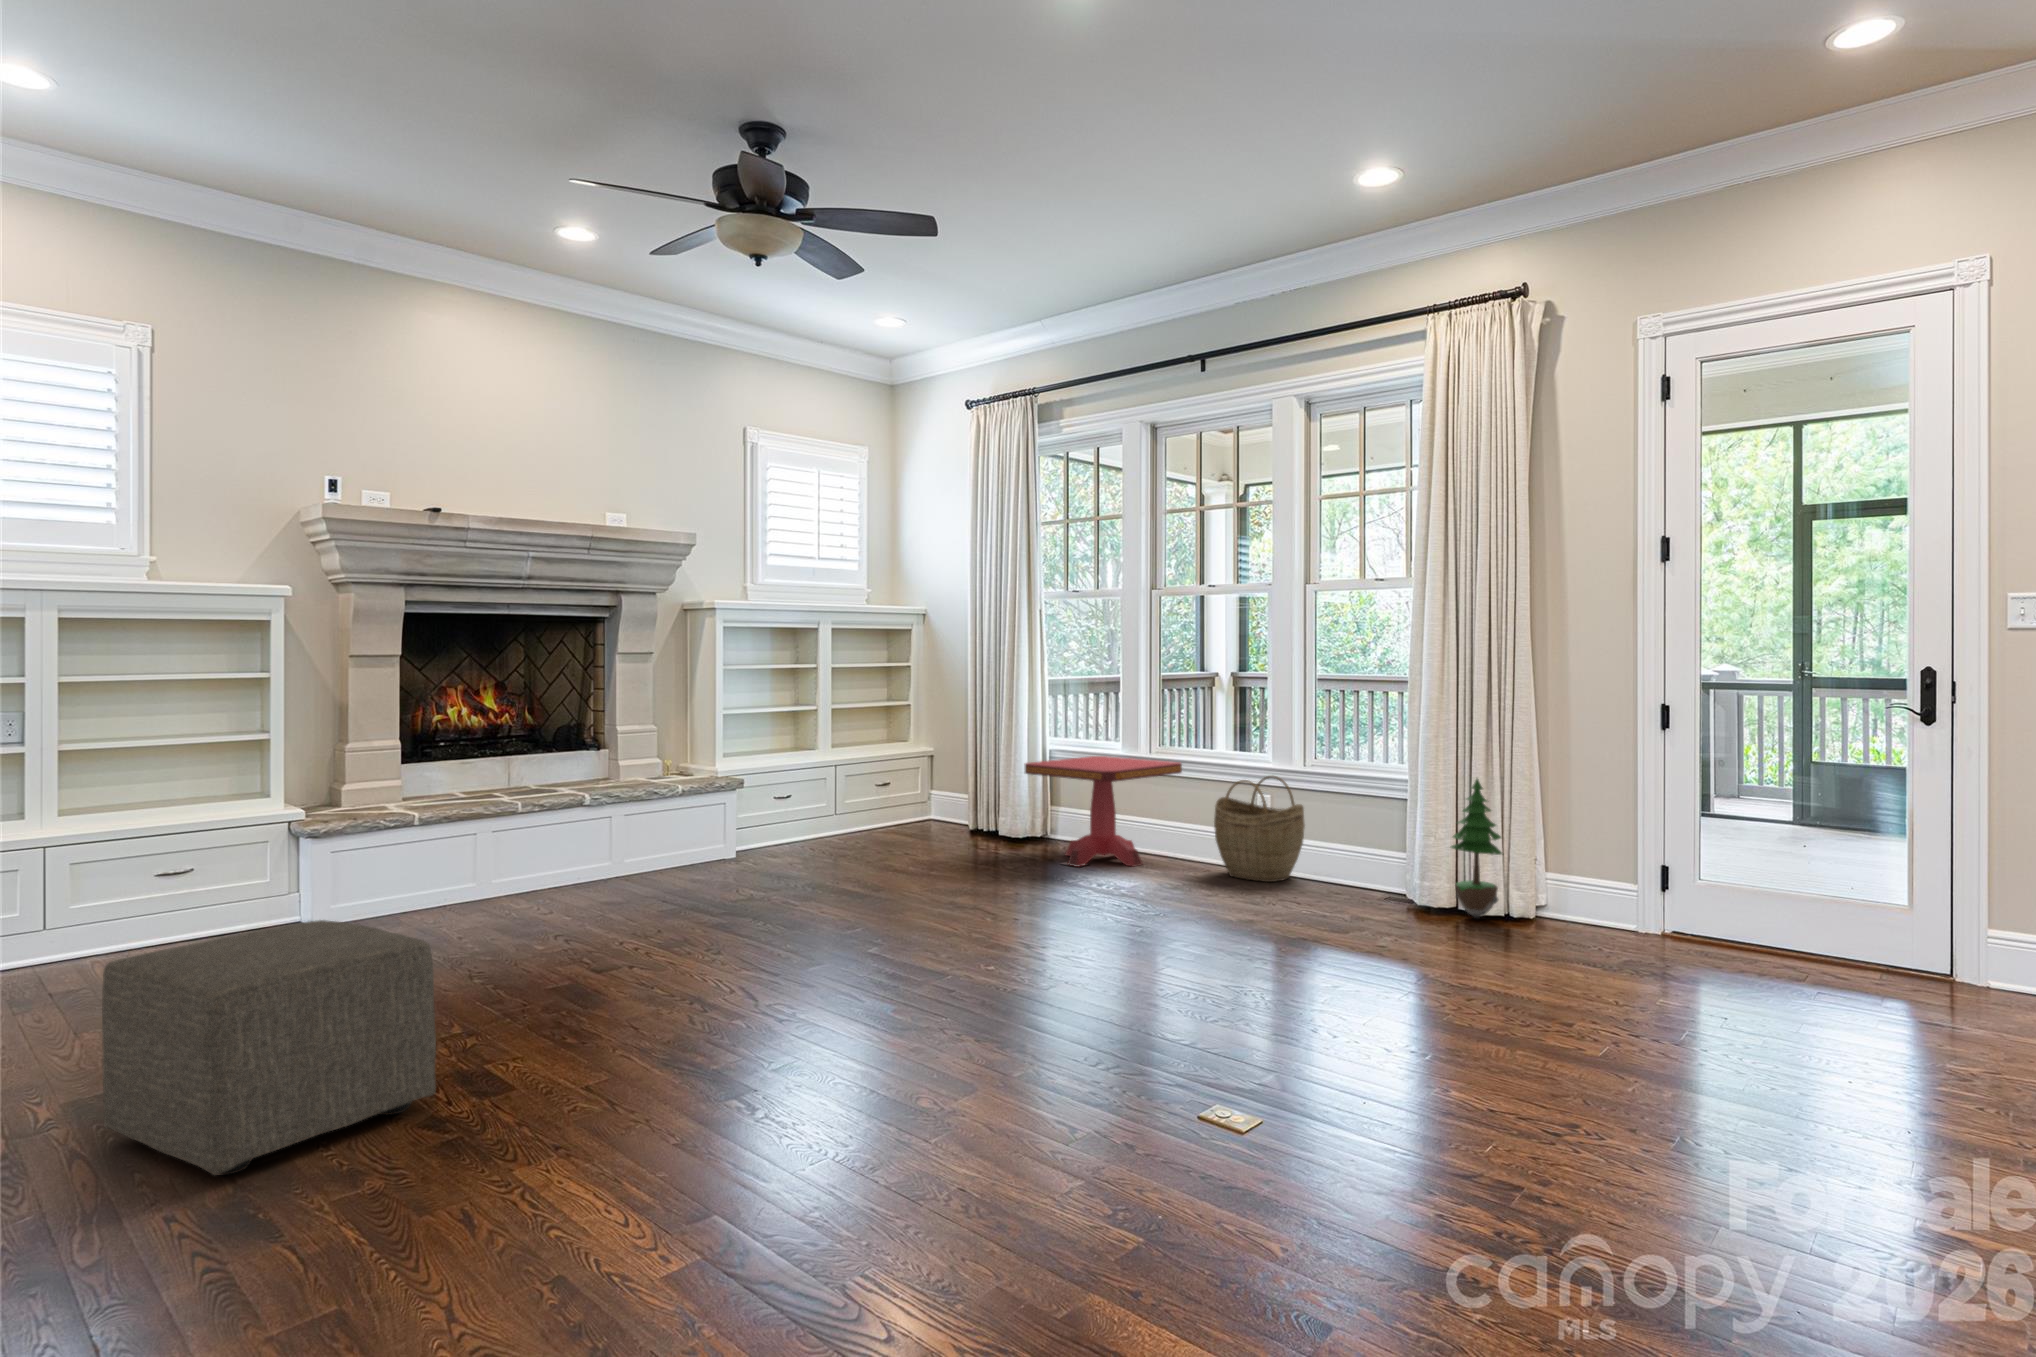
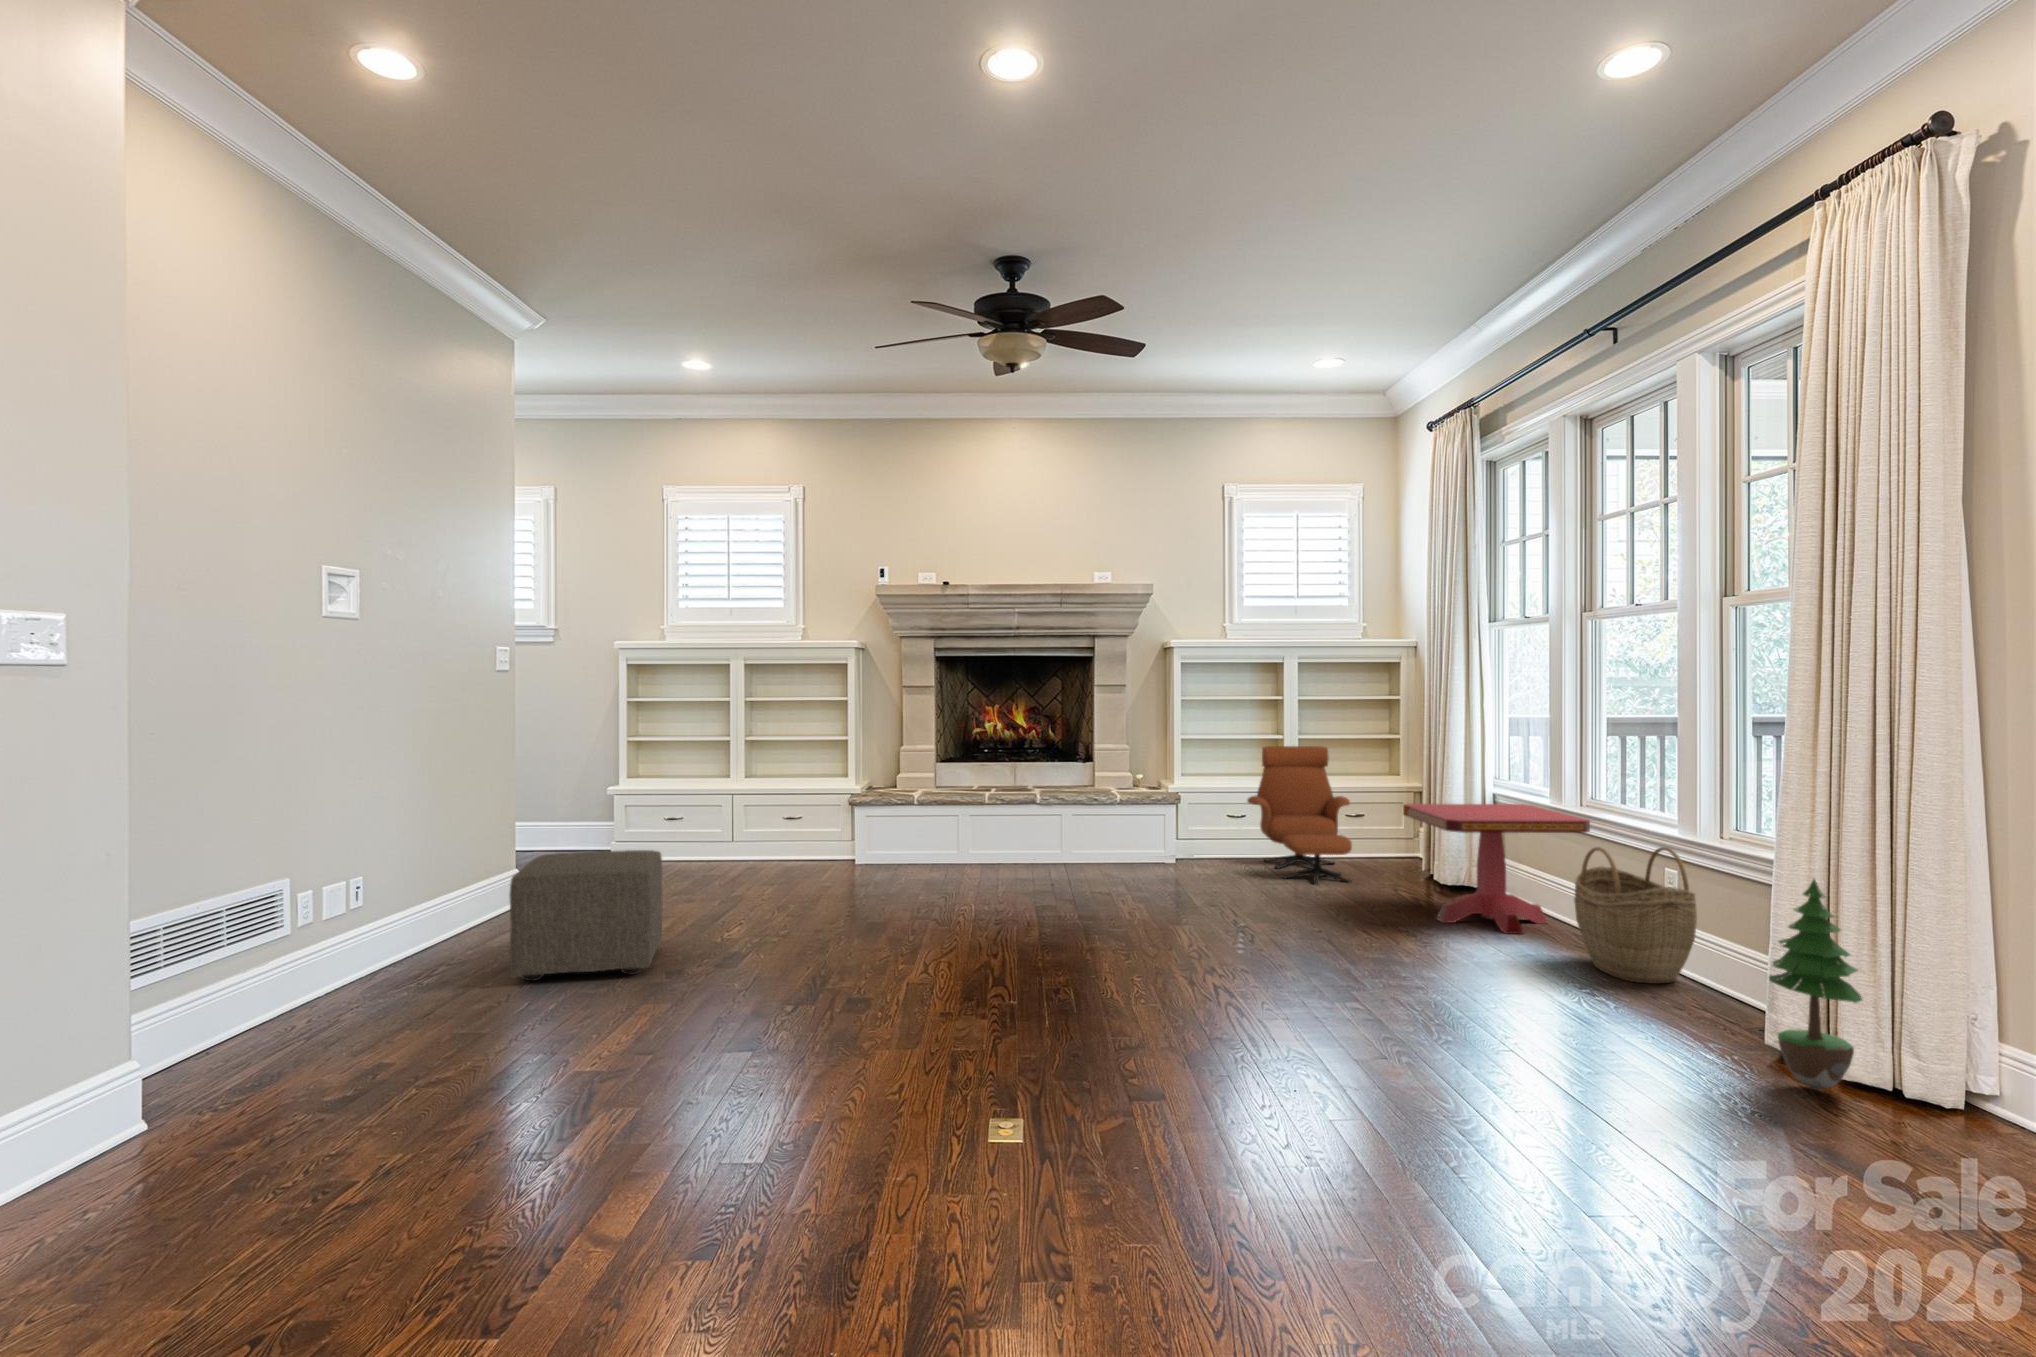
lounge chair: none [798,716,934,855] -> present [1247,746,1352,885]

